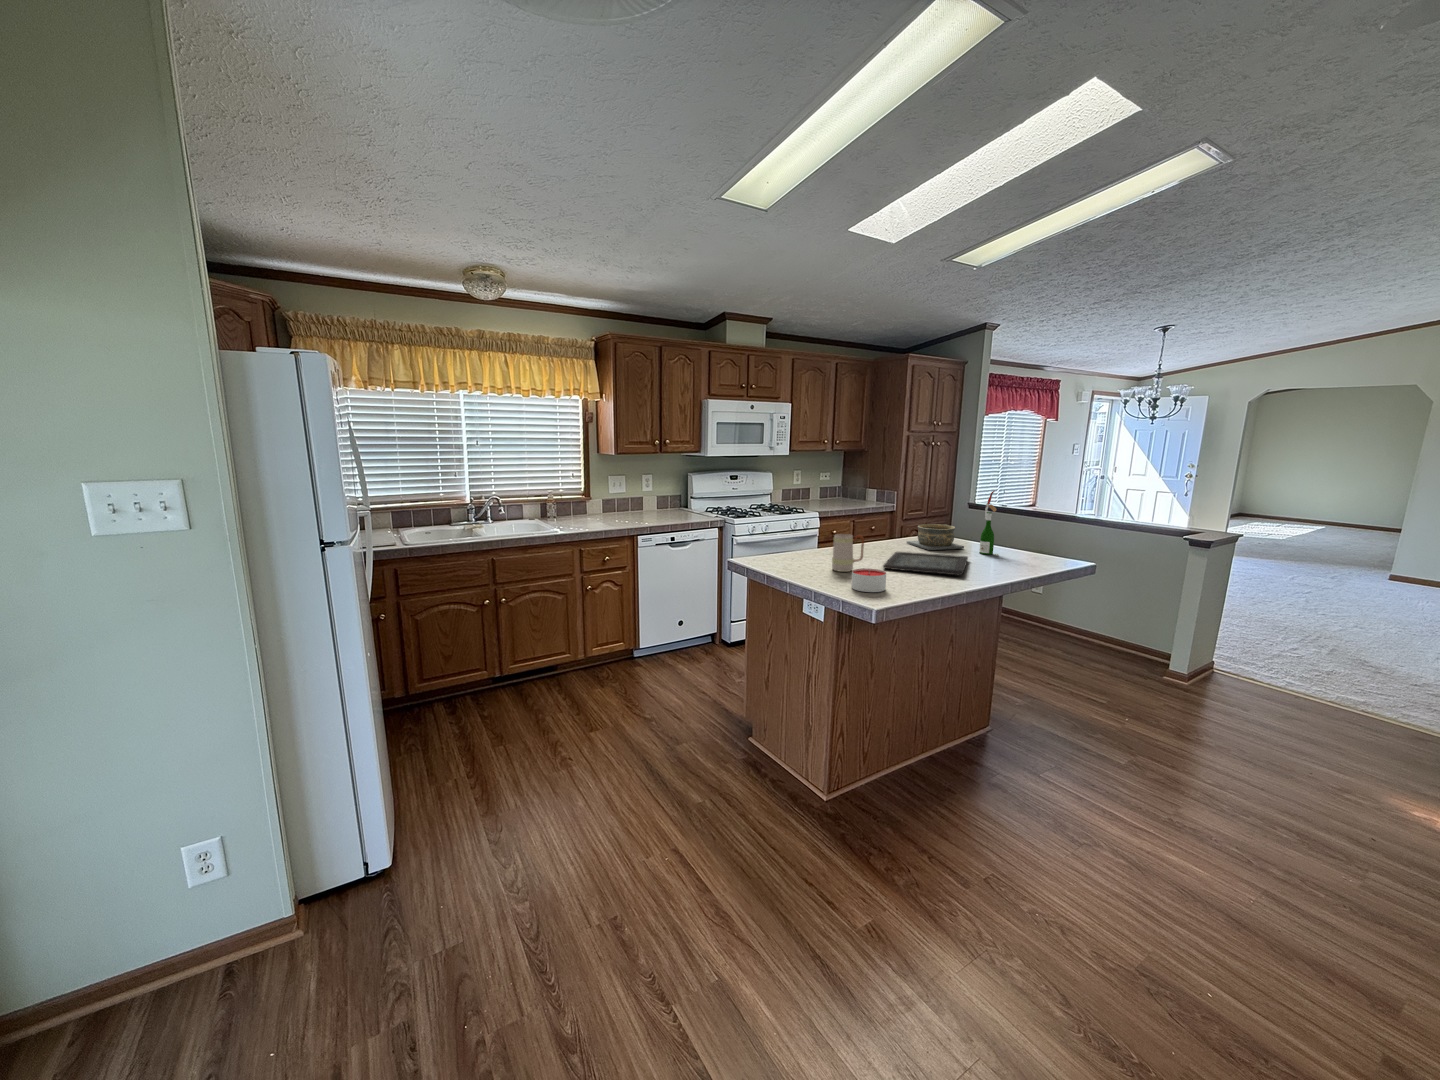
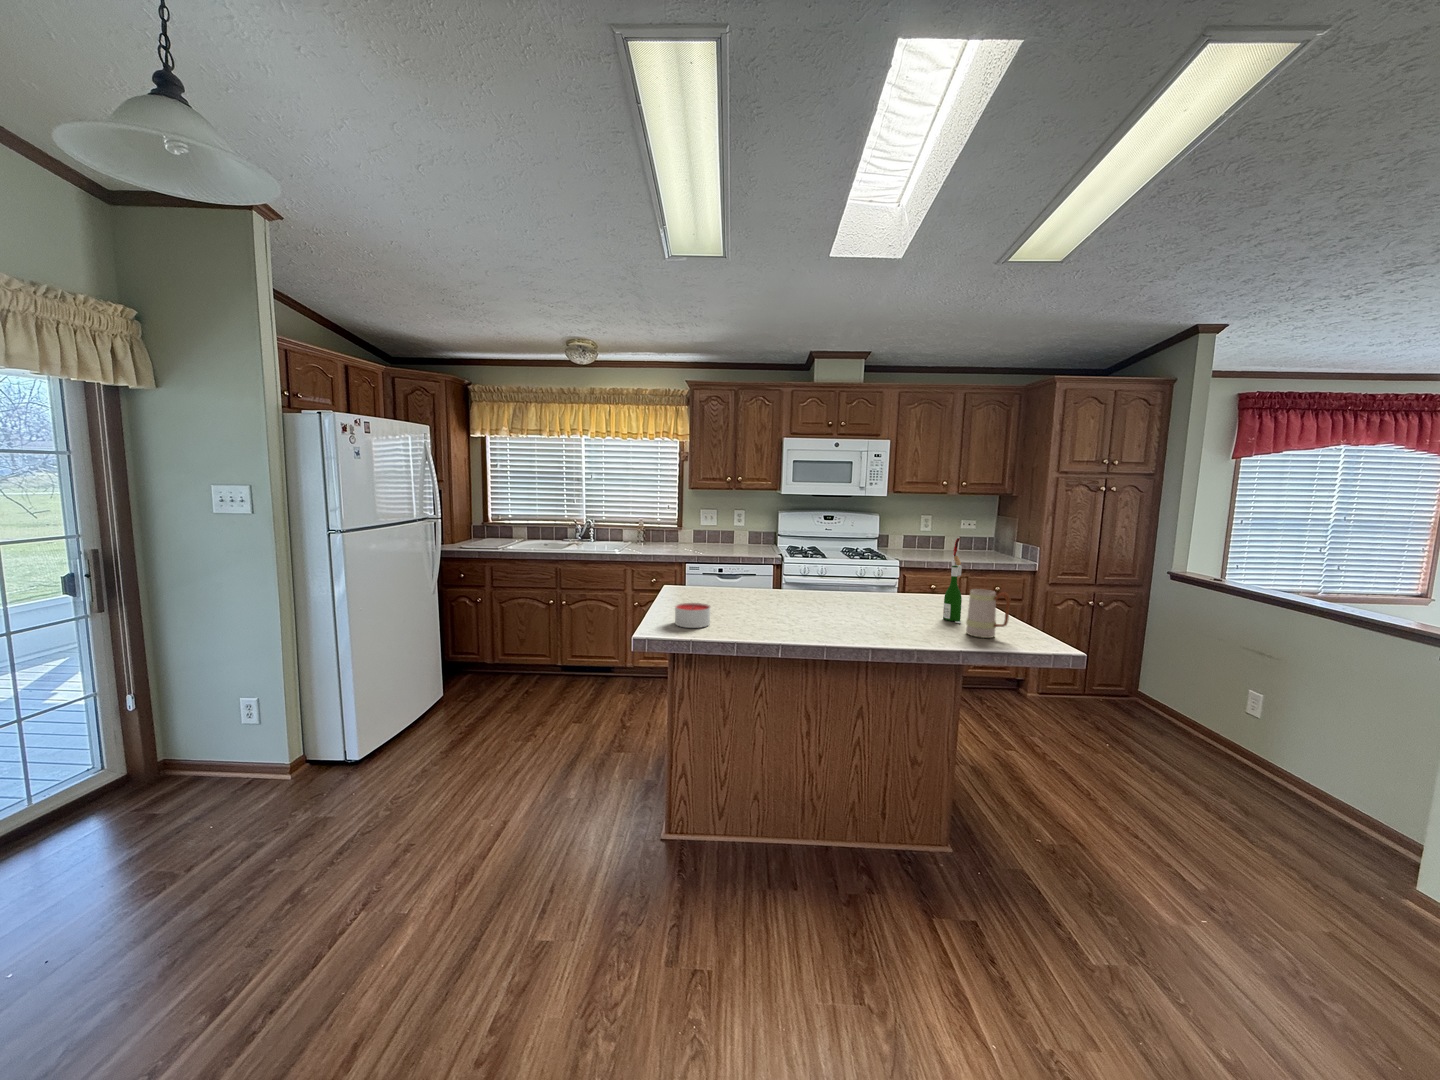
bowl: present [907,524,964,550] -> none [887,577,939,611]
mug: present [832,534,864,572] -> present [966,589,1011,638]
tray: present [883,552,968,575] -> none [767,601,896,630]

